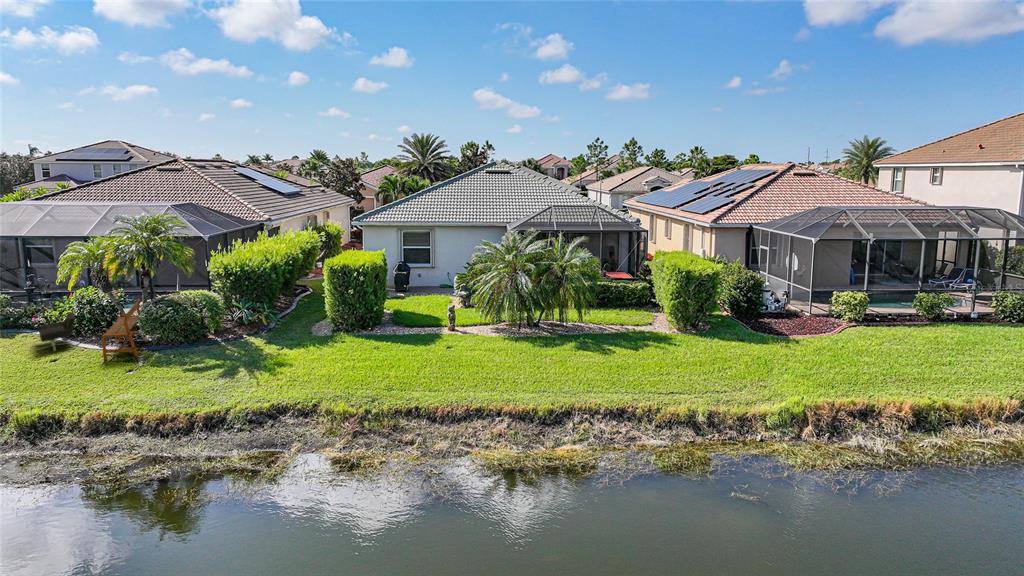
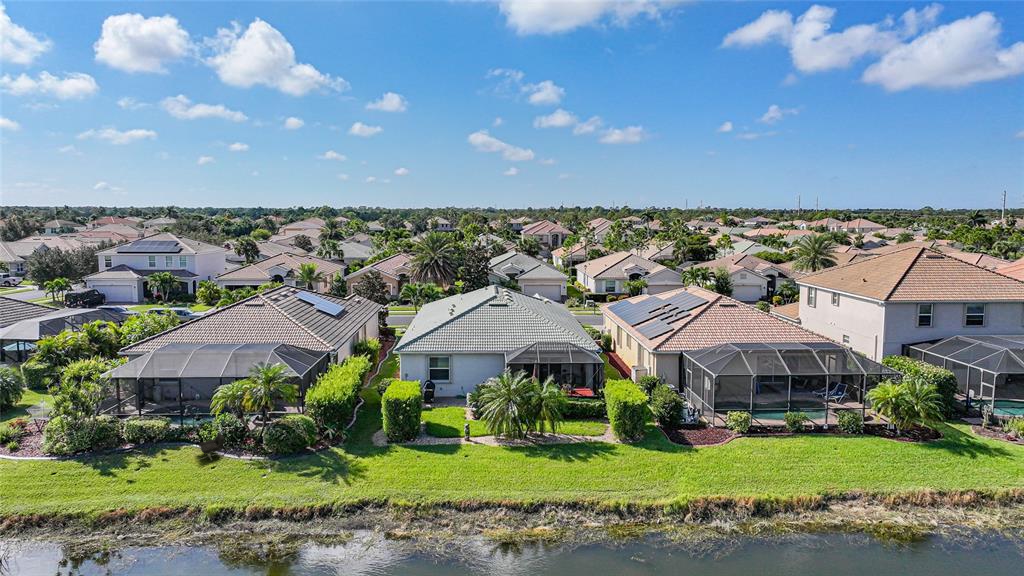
bench: present [102,299,140,360] -> none [246,425,270,468]

